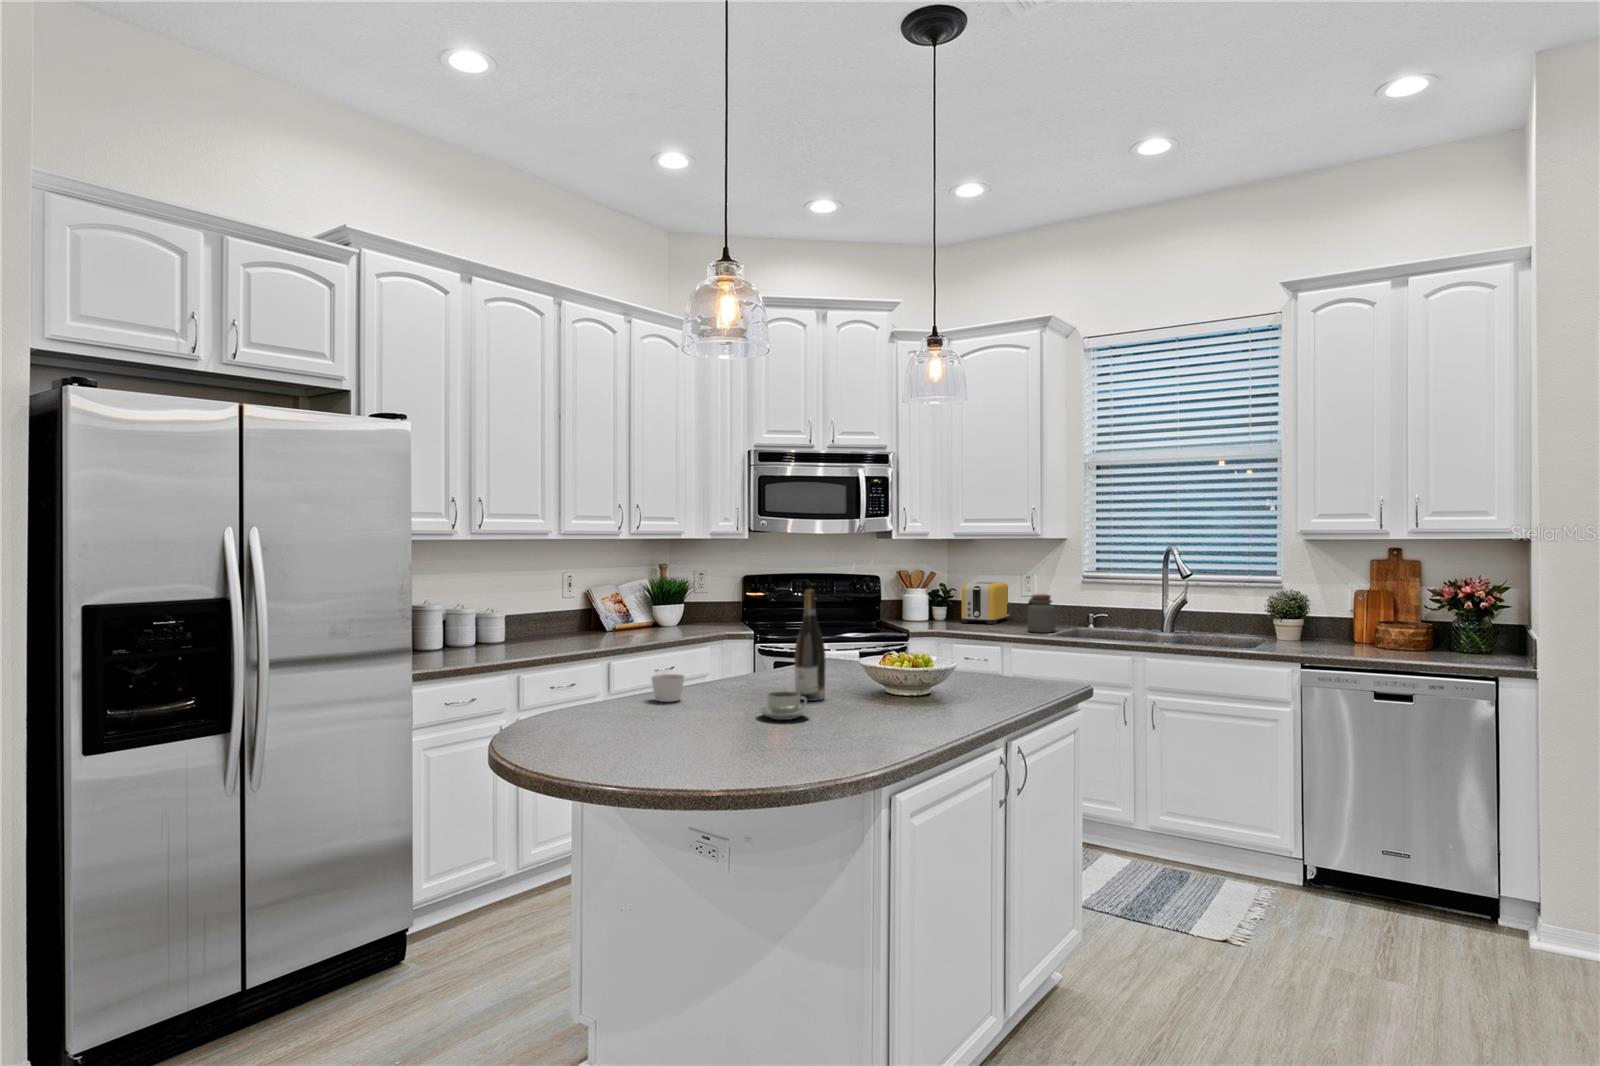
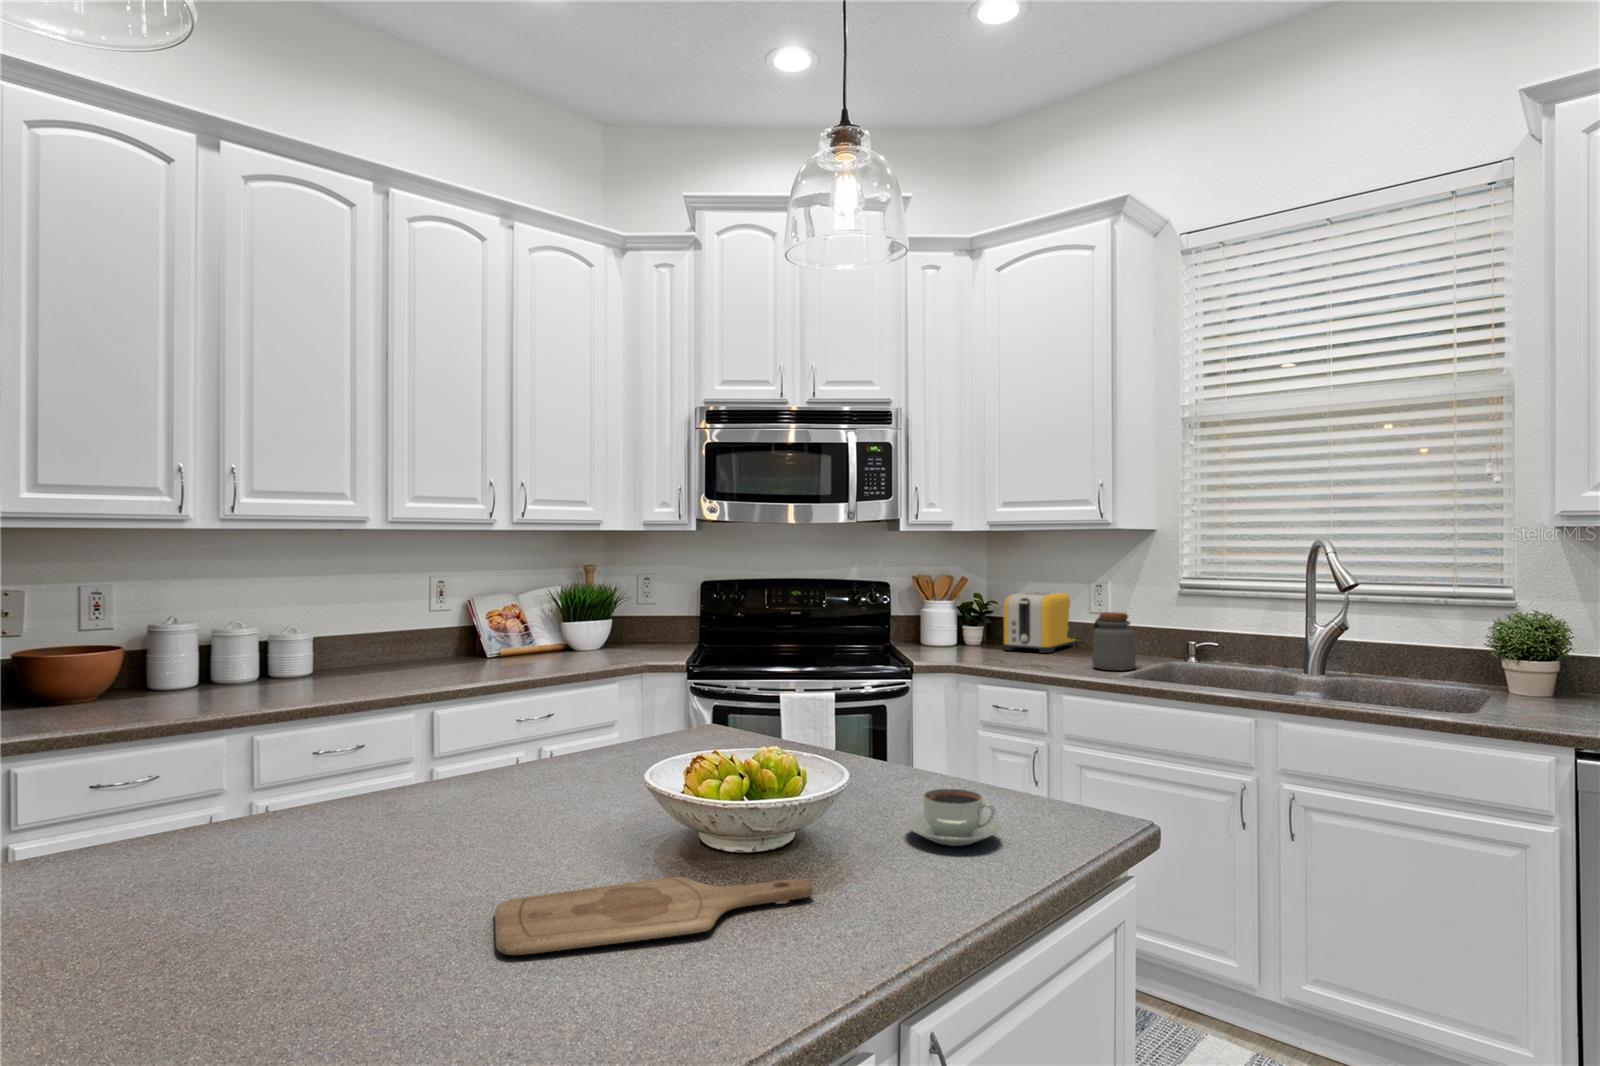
wine bottle: present [795,589,826,701] -> none [474,622,543,866]
candle: present [651,674,684,702] -> none [160,795,243,862]
coffee cup: present [758,691,809,720] -> present [906,788,1001,846]
cutting board: none [836,699,961,718] -> present [495,877,813,955]

